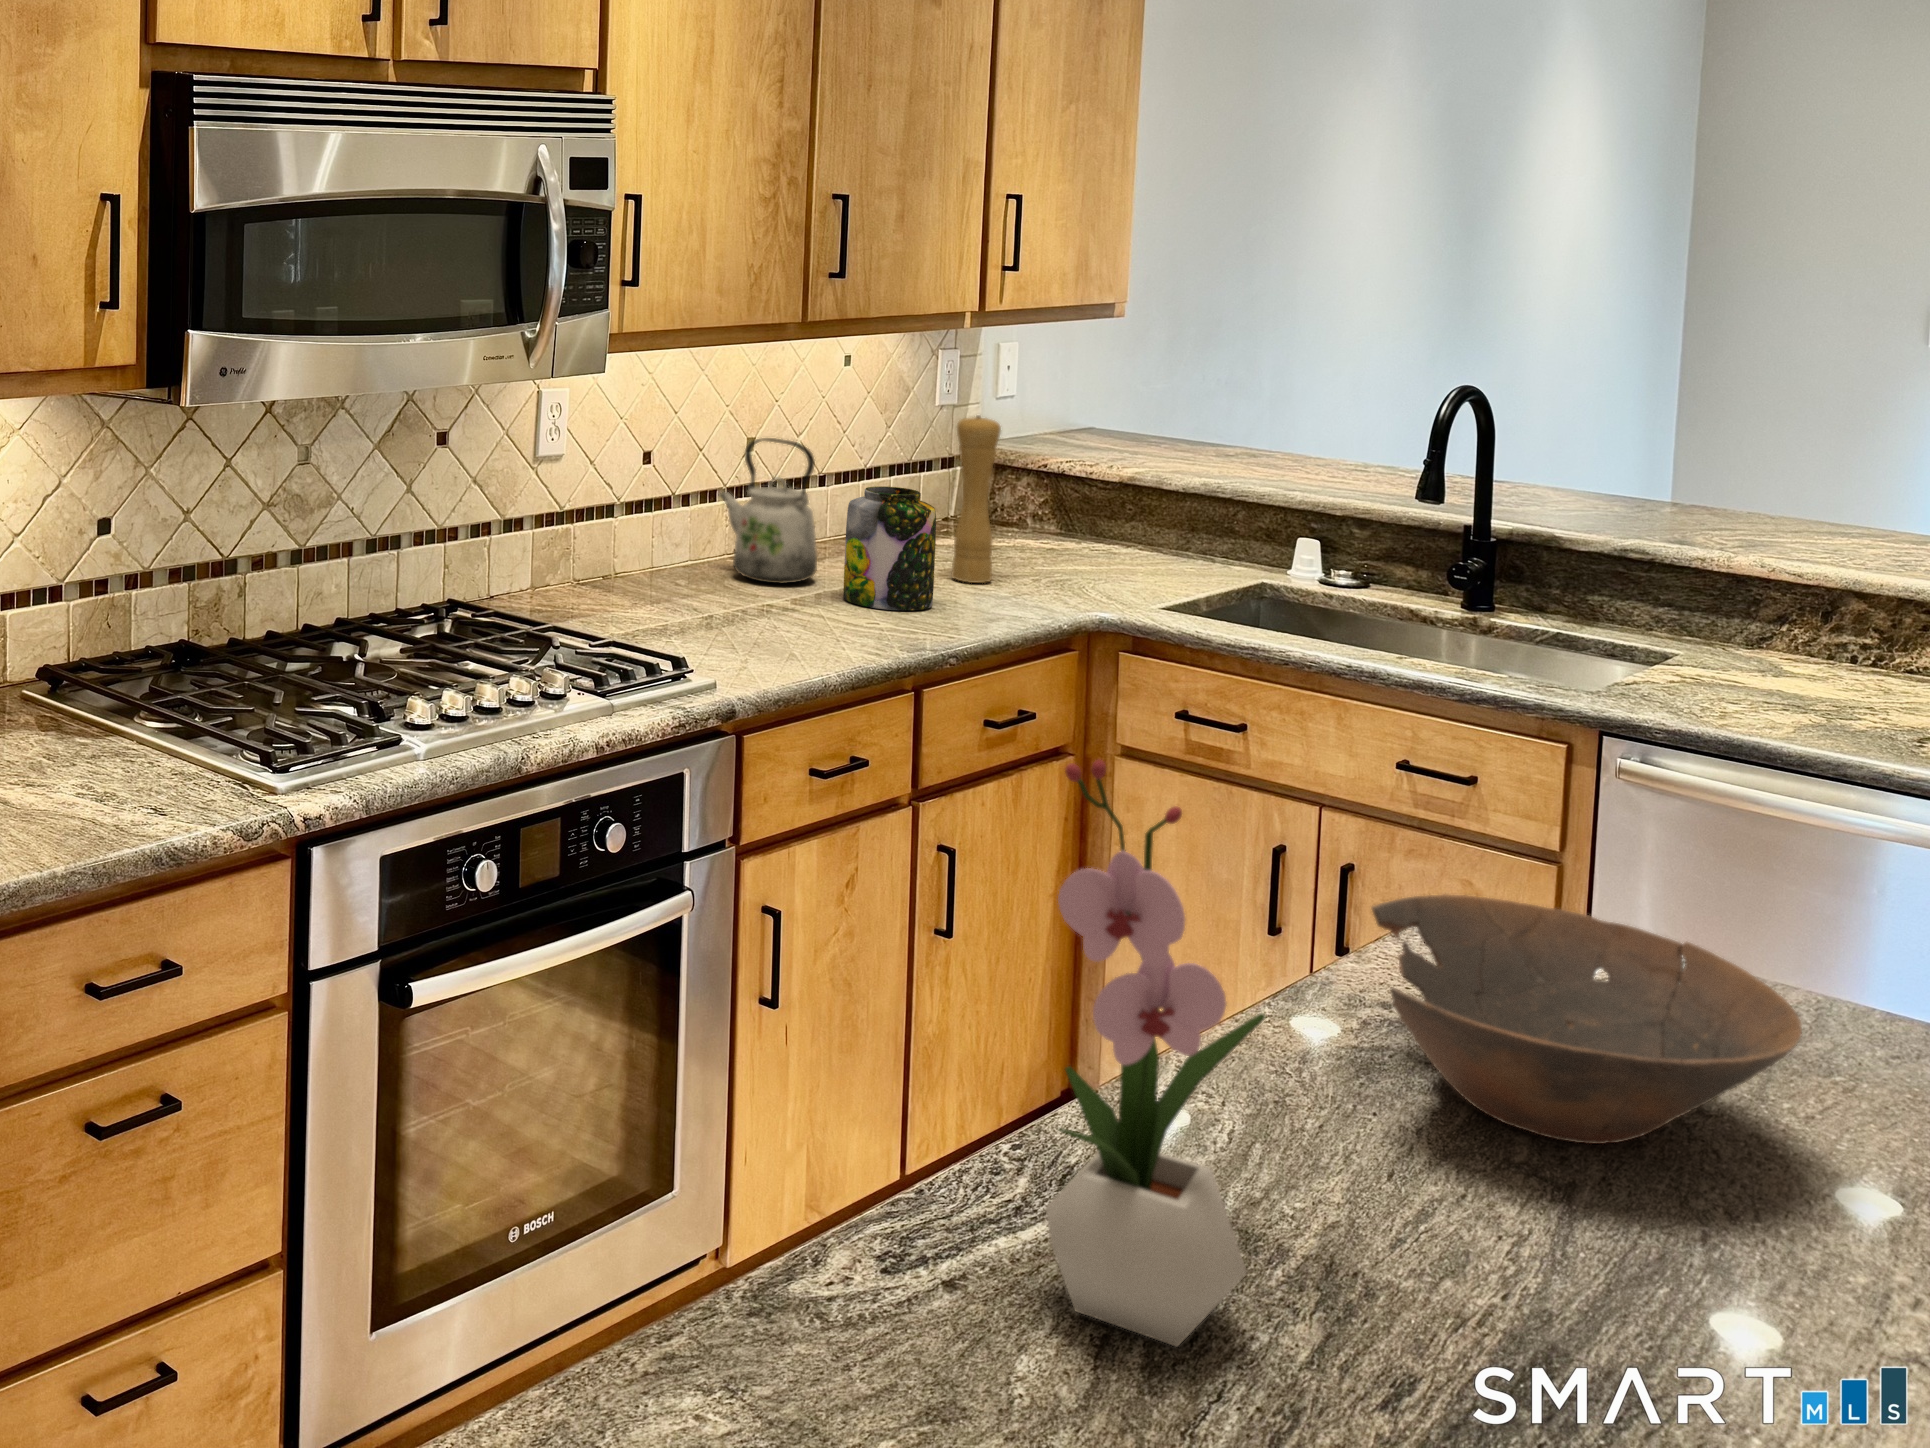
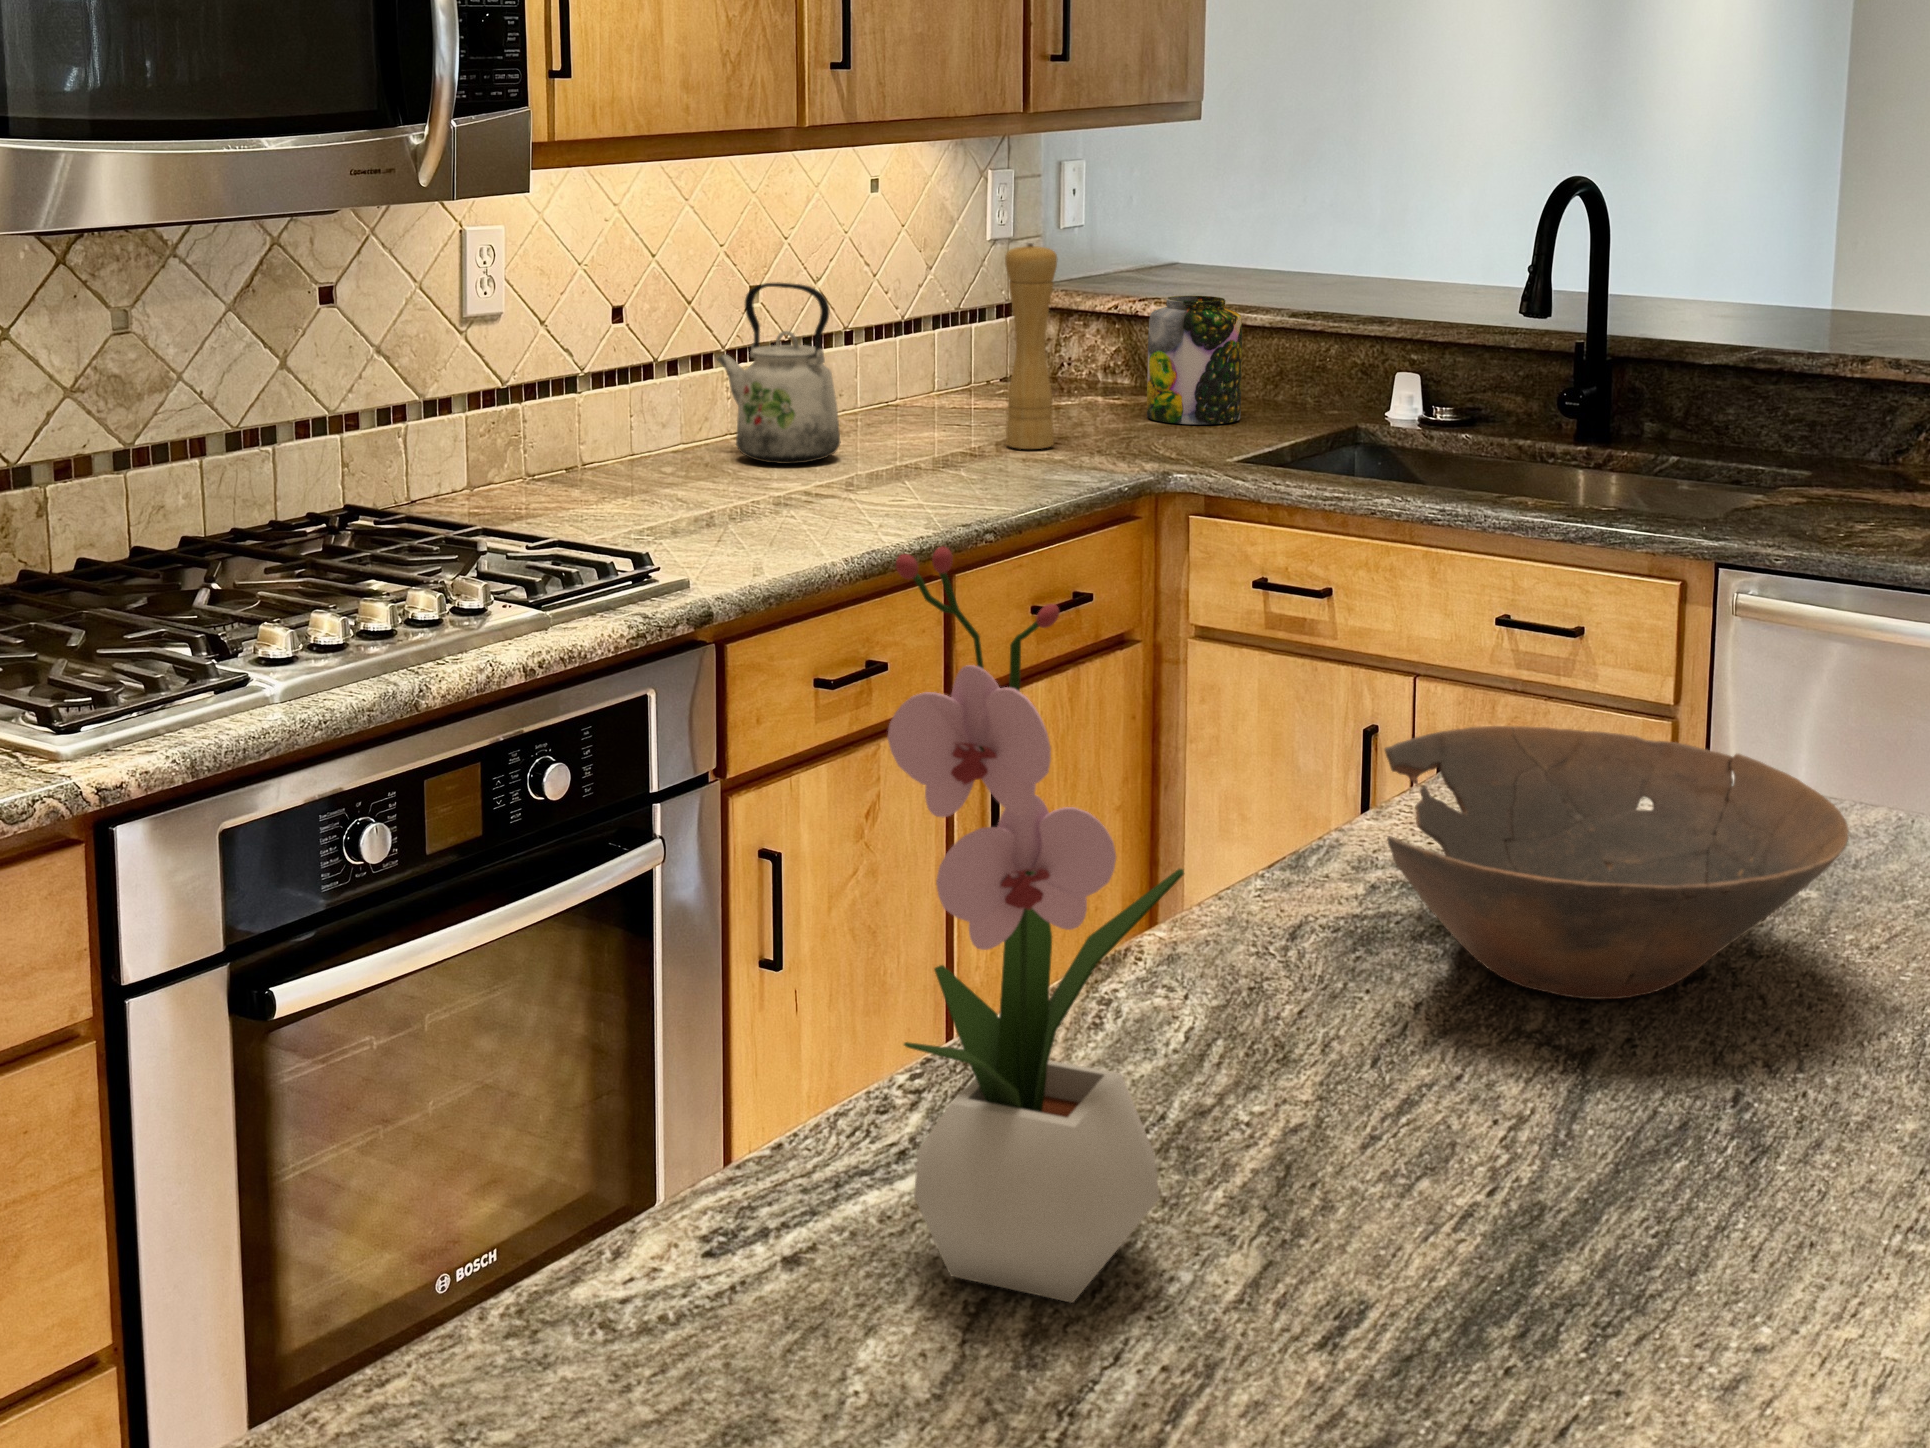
jar: present [843,486,936,610] -> present [1147,296,1242,424]

